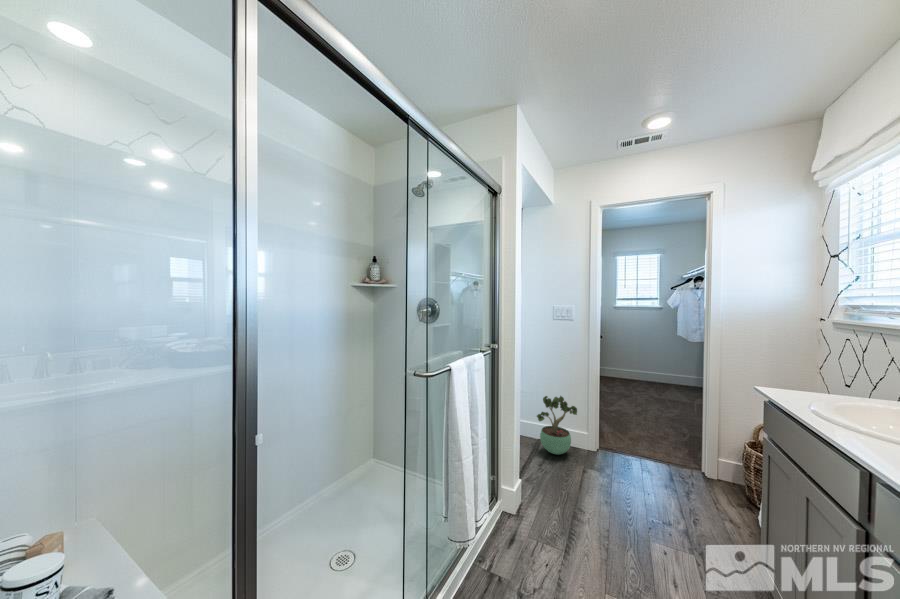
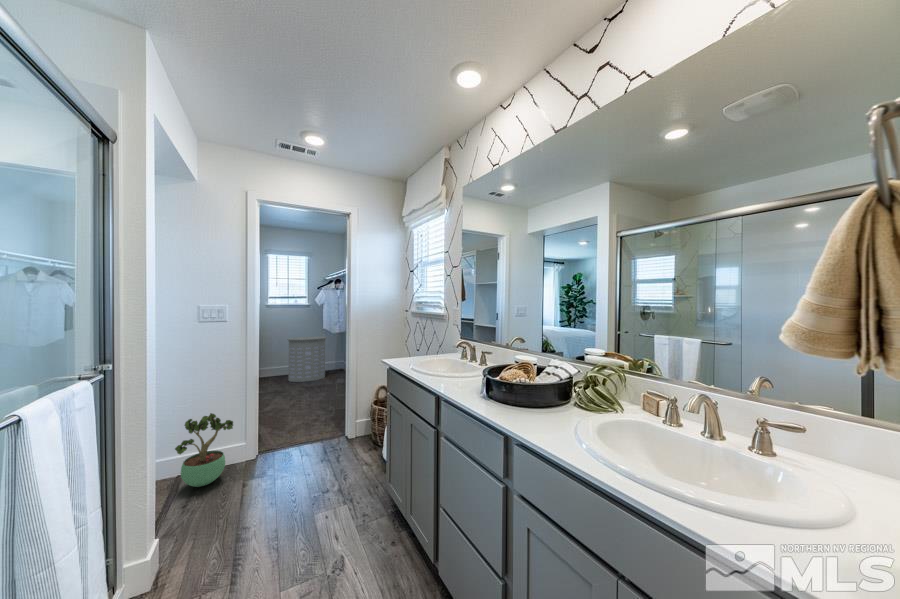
laundry hamper: none [636,341,683,391] -> present [287,336,326,382]

